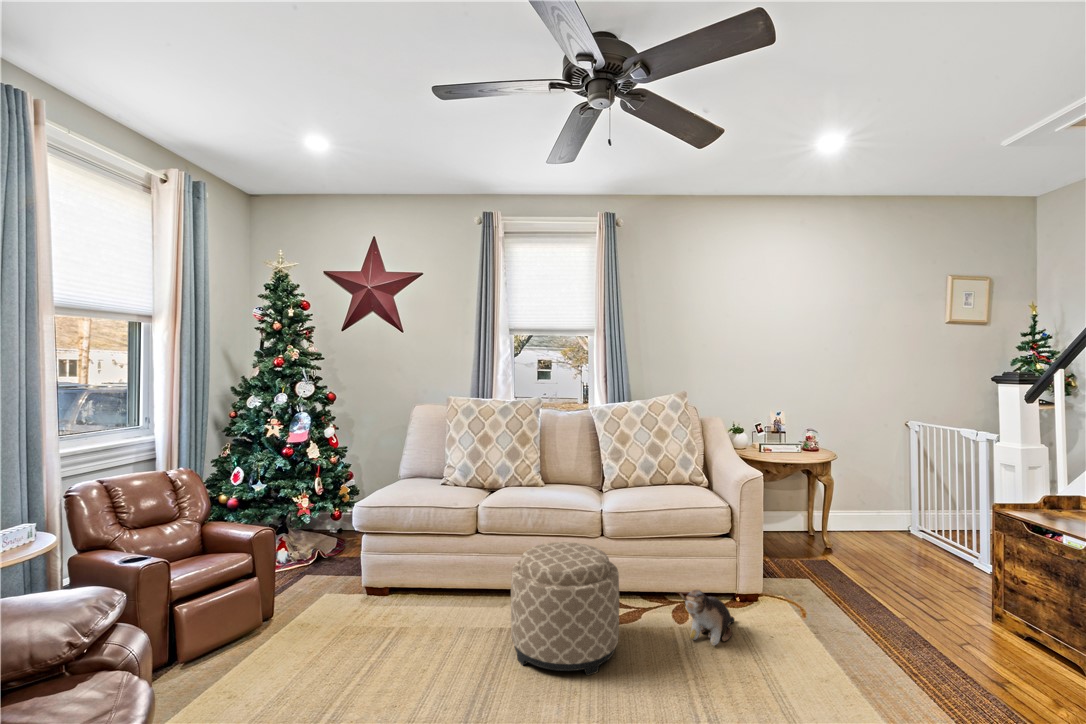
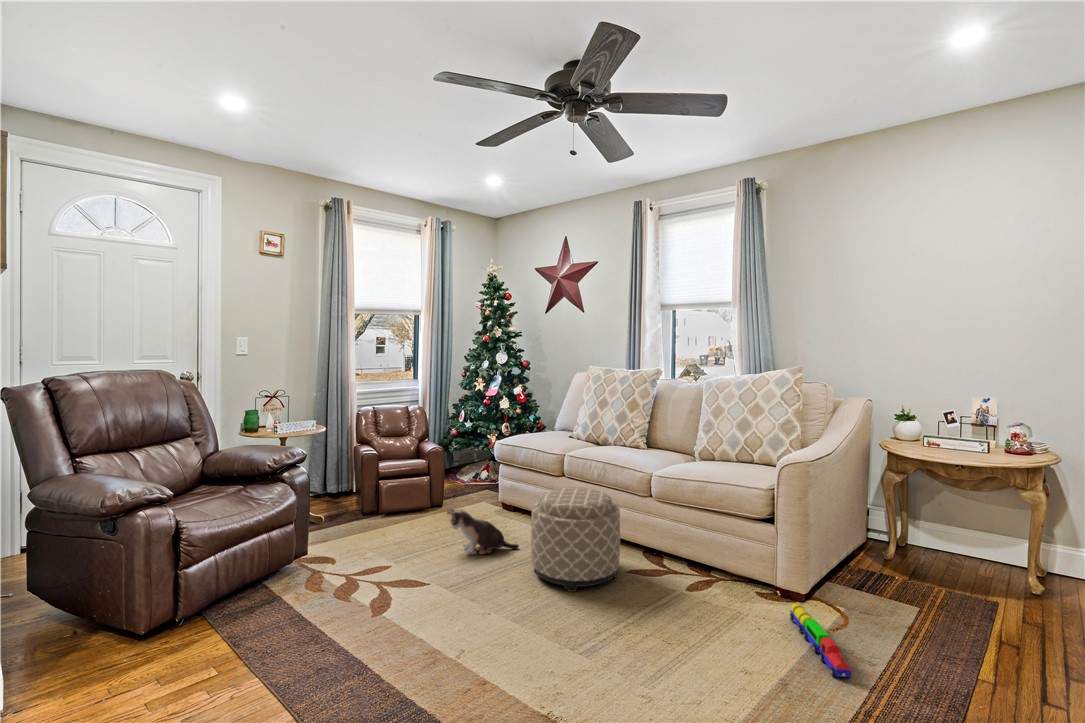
plush toy: present [680,590,734,645] -> present [447,509,519,554]
toy train: none [780,611,883,667] -> present [790,603,851,678]

